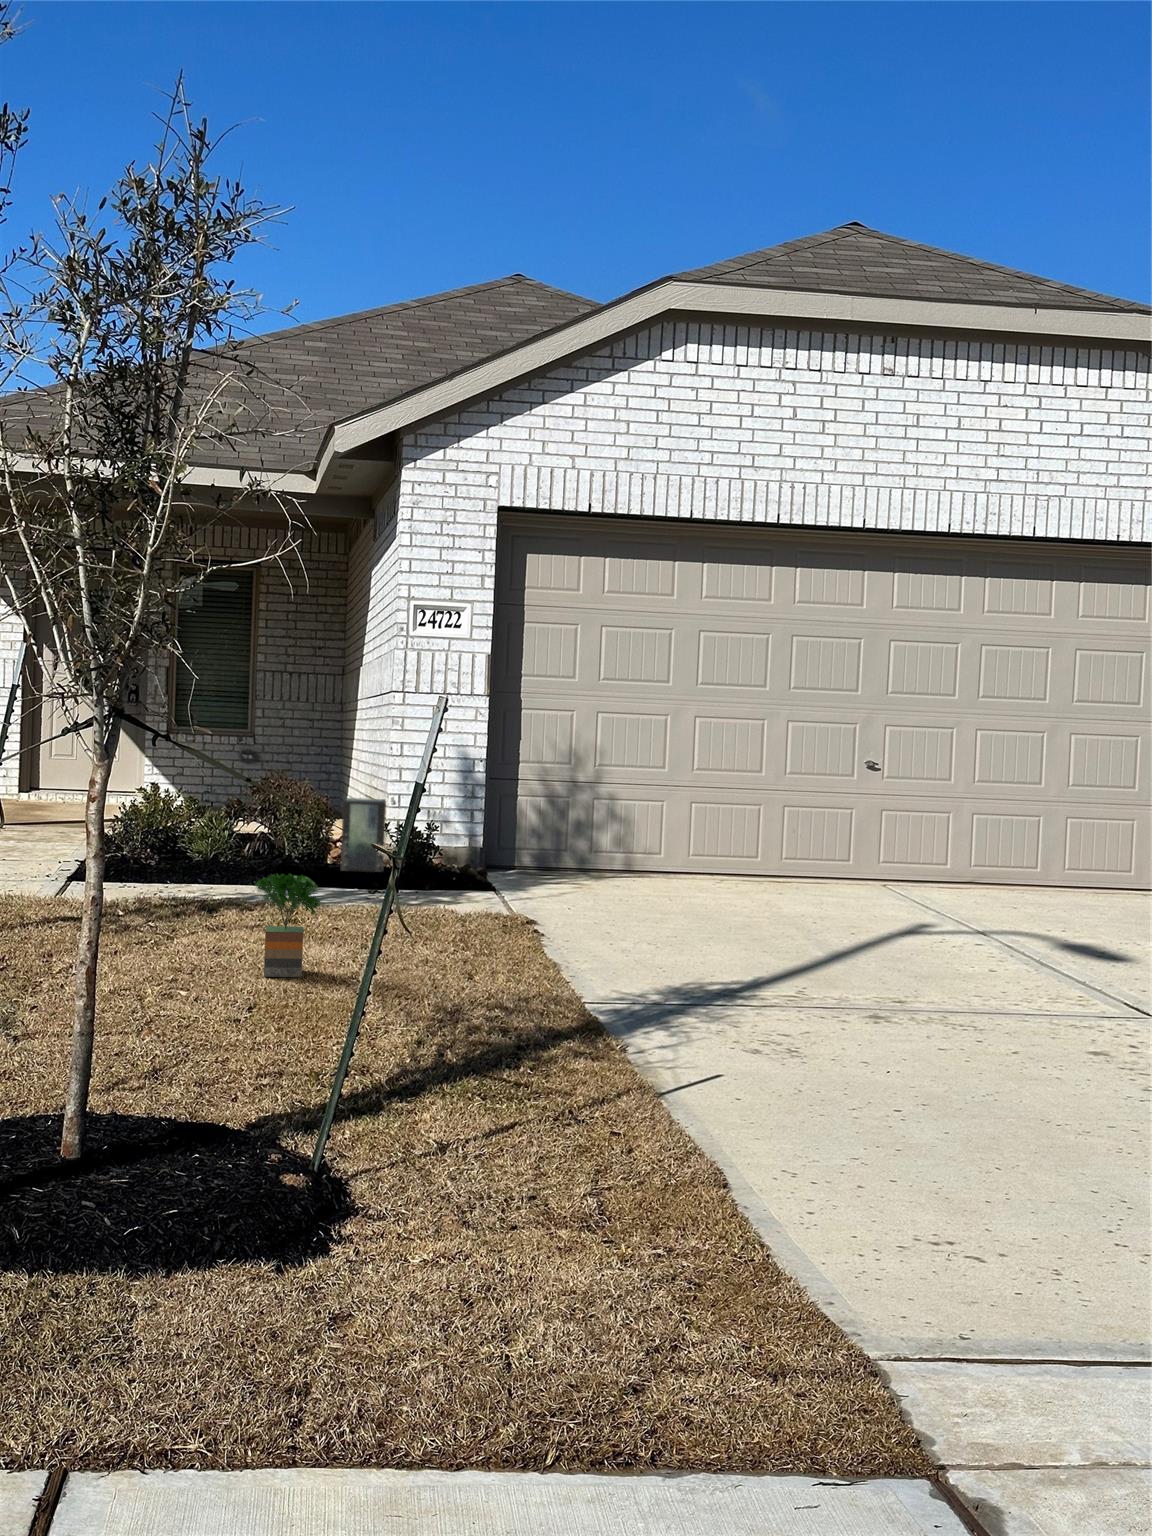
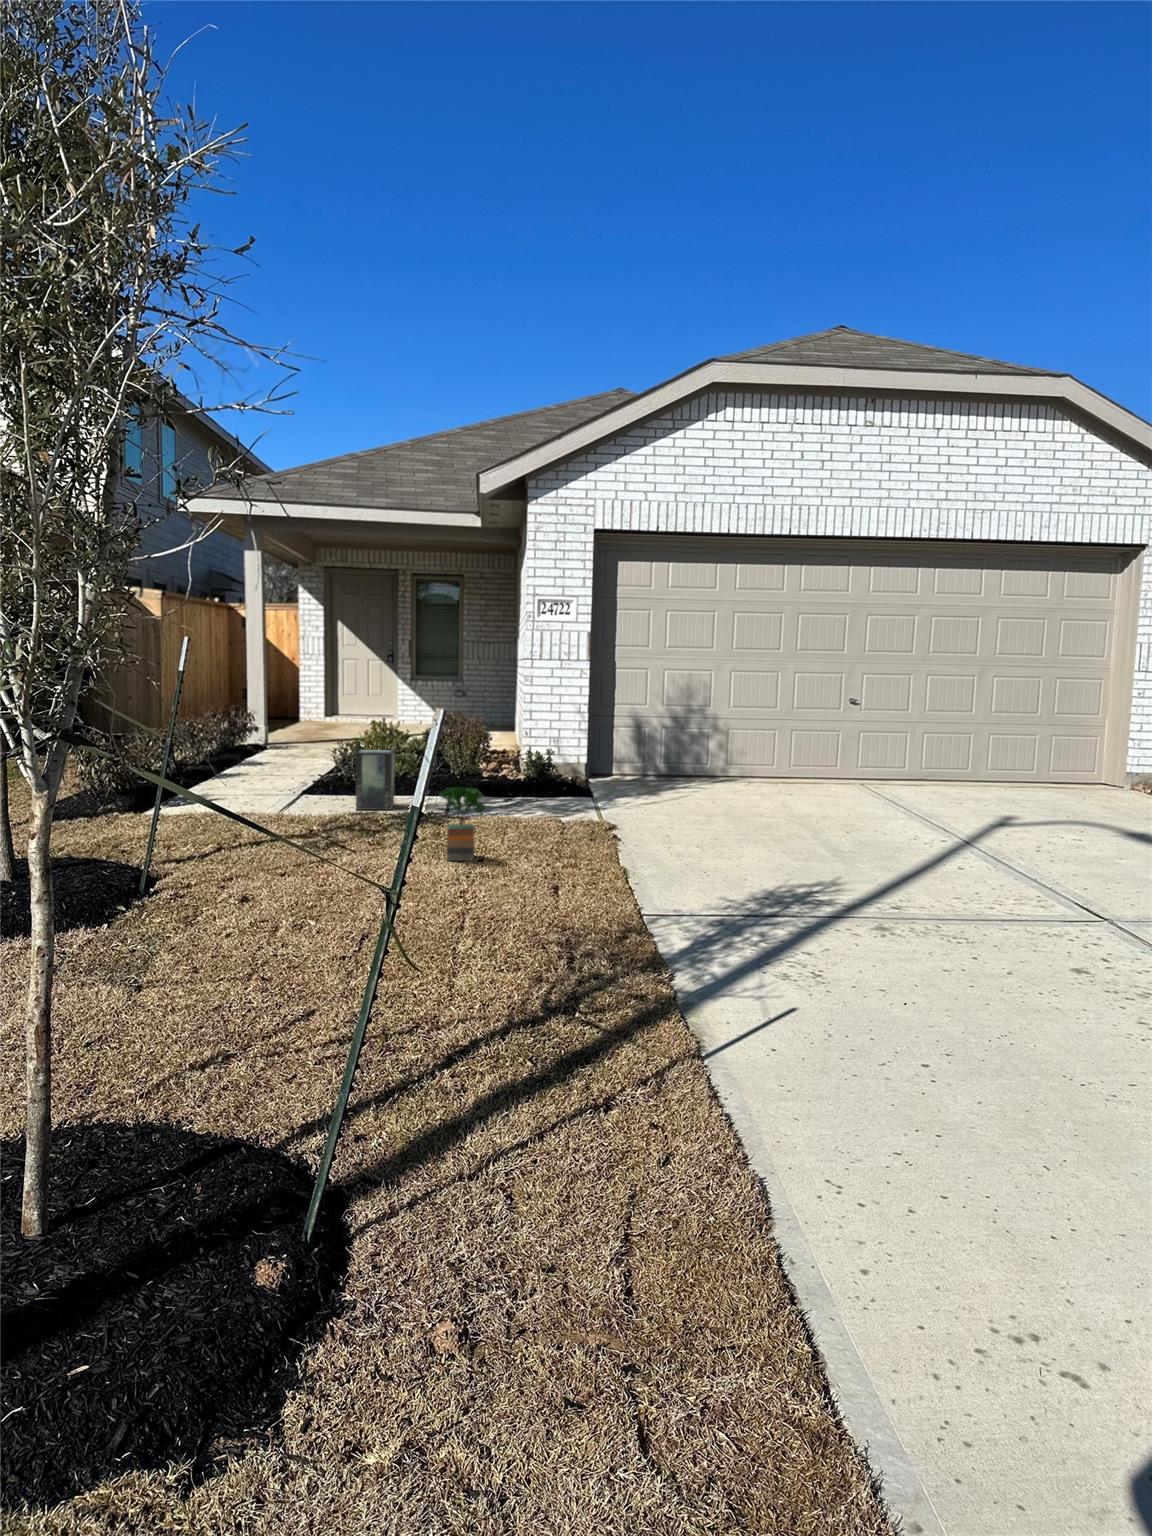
storage box: present [340,798,386,872] -> present [356,750,395,810]

